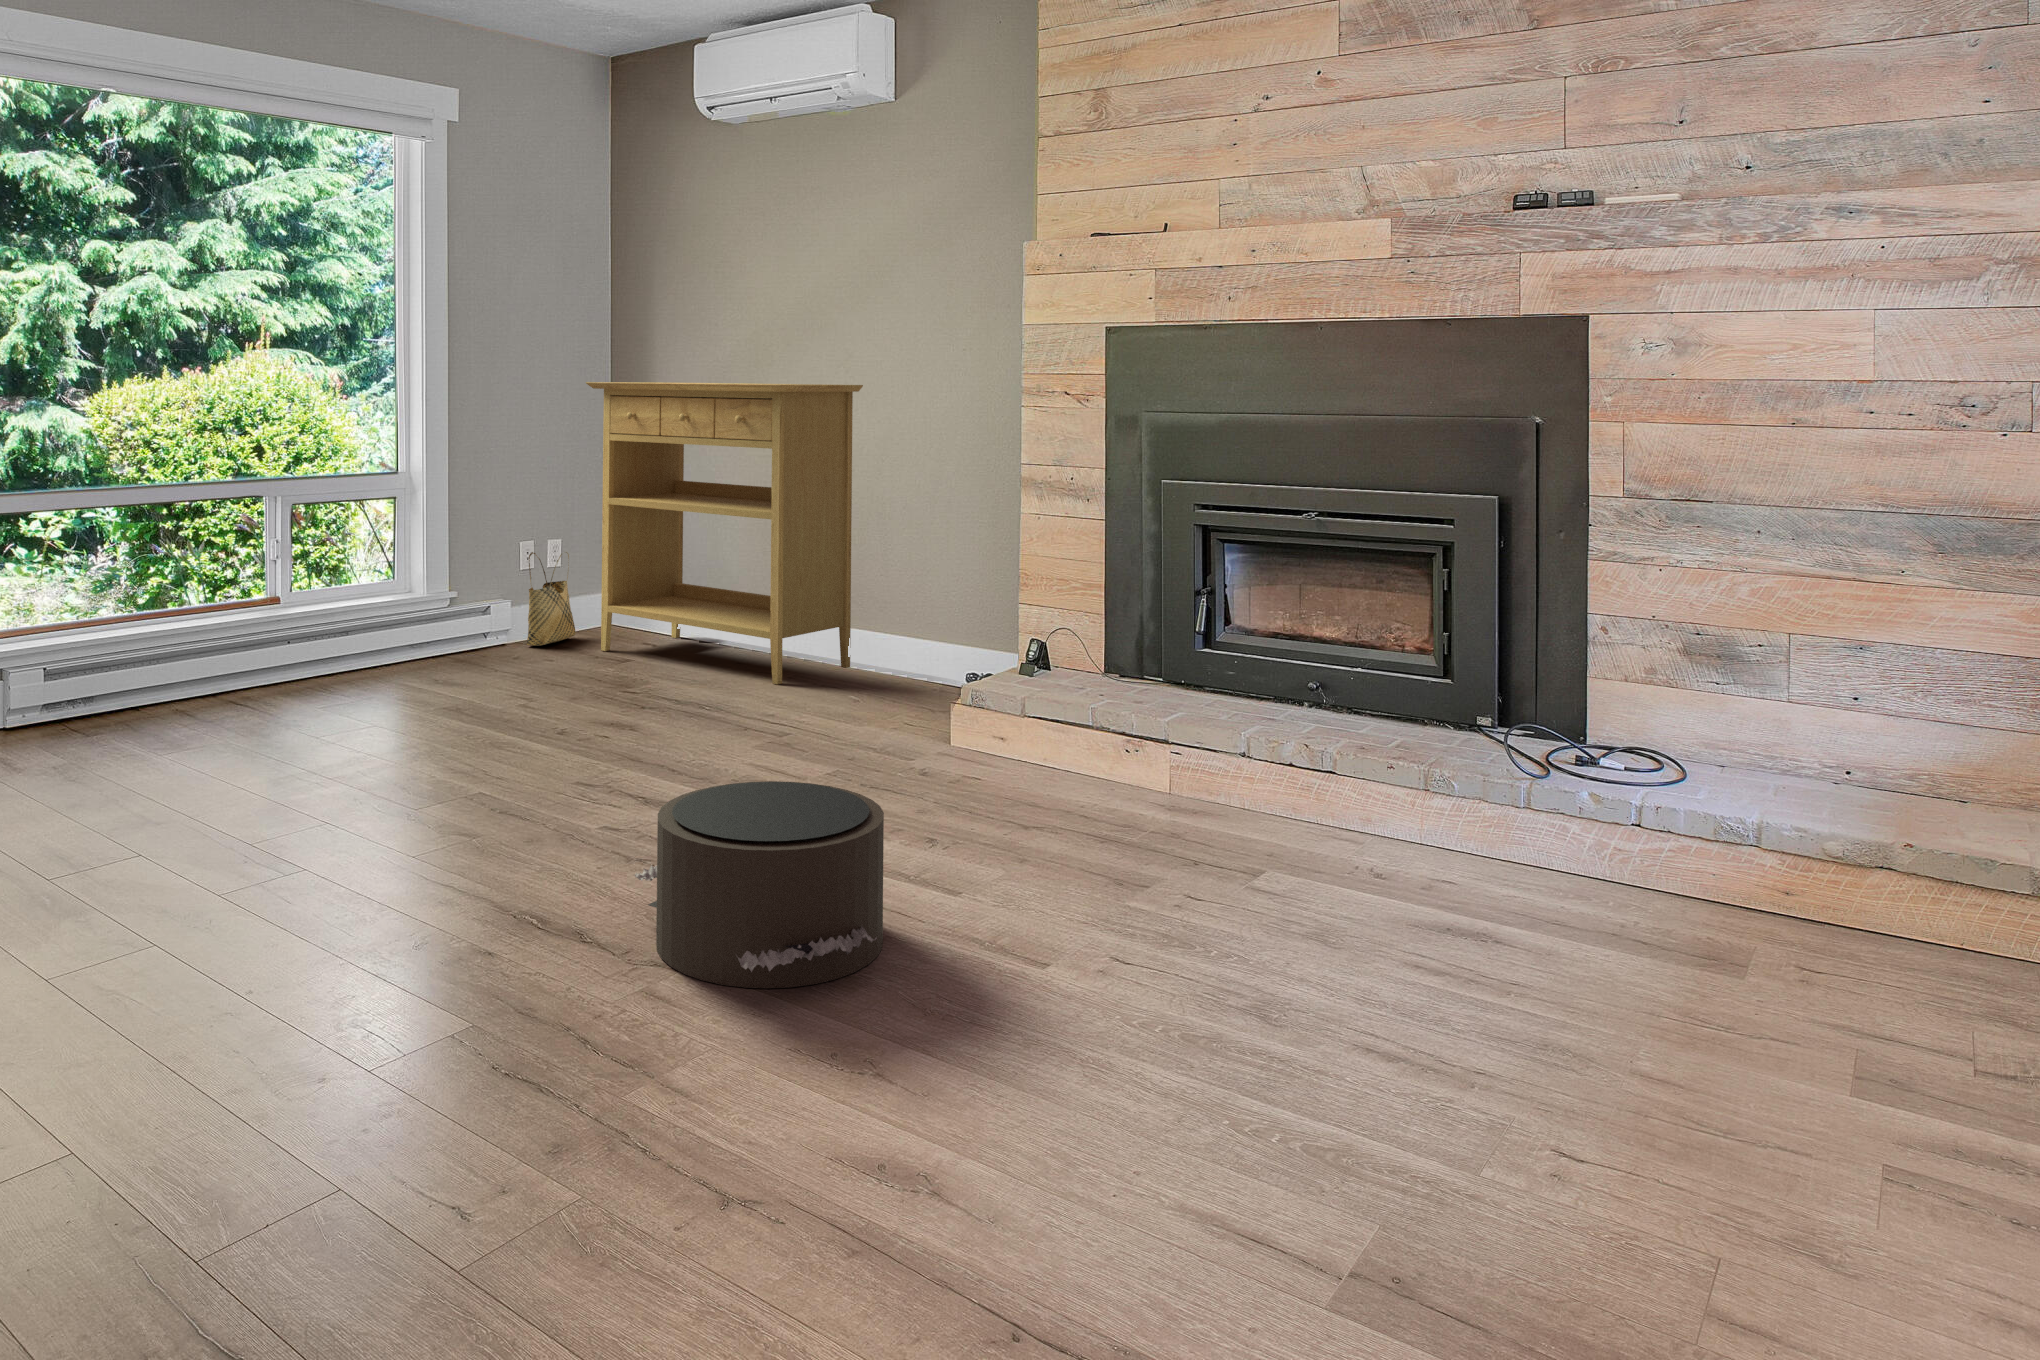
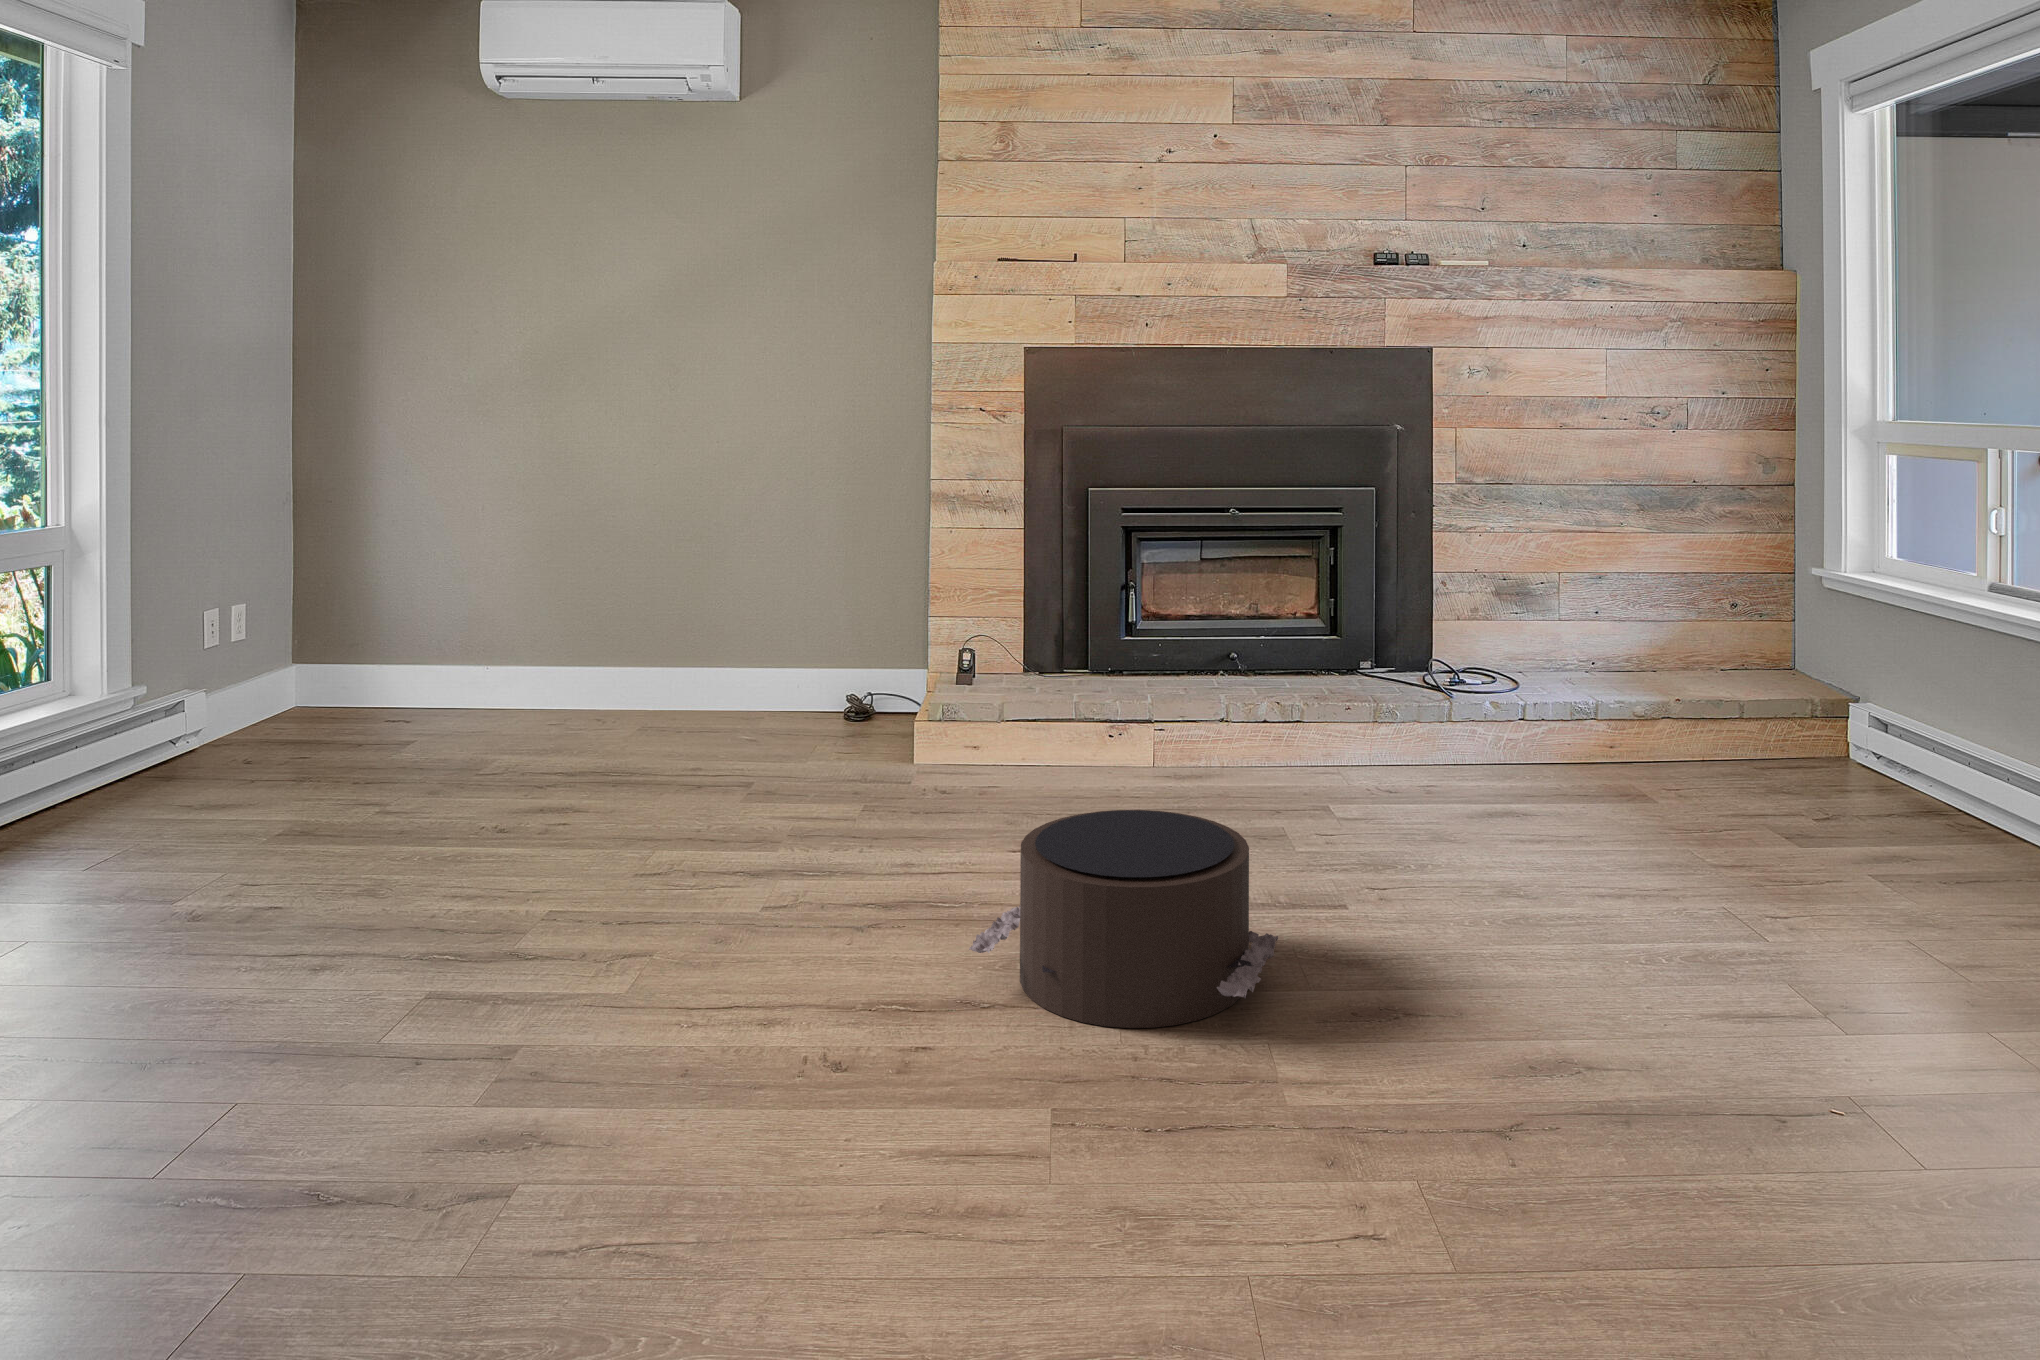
console table: present [586,382,863,684] -> none [331,401,705,738]
woven basket: present [527,552,575,646] -> none [225,618,286,746]

